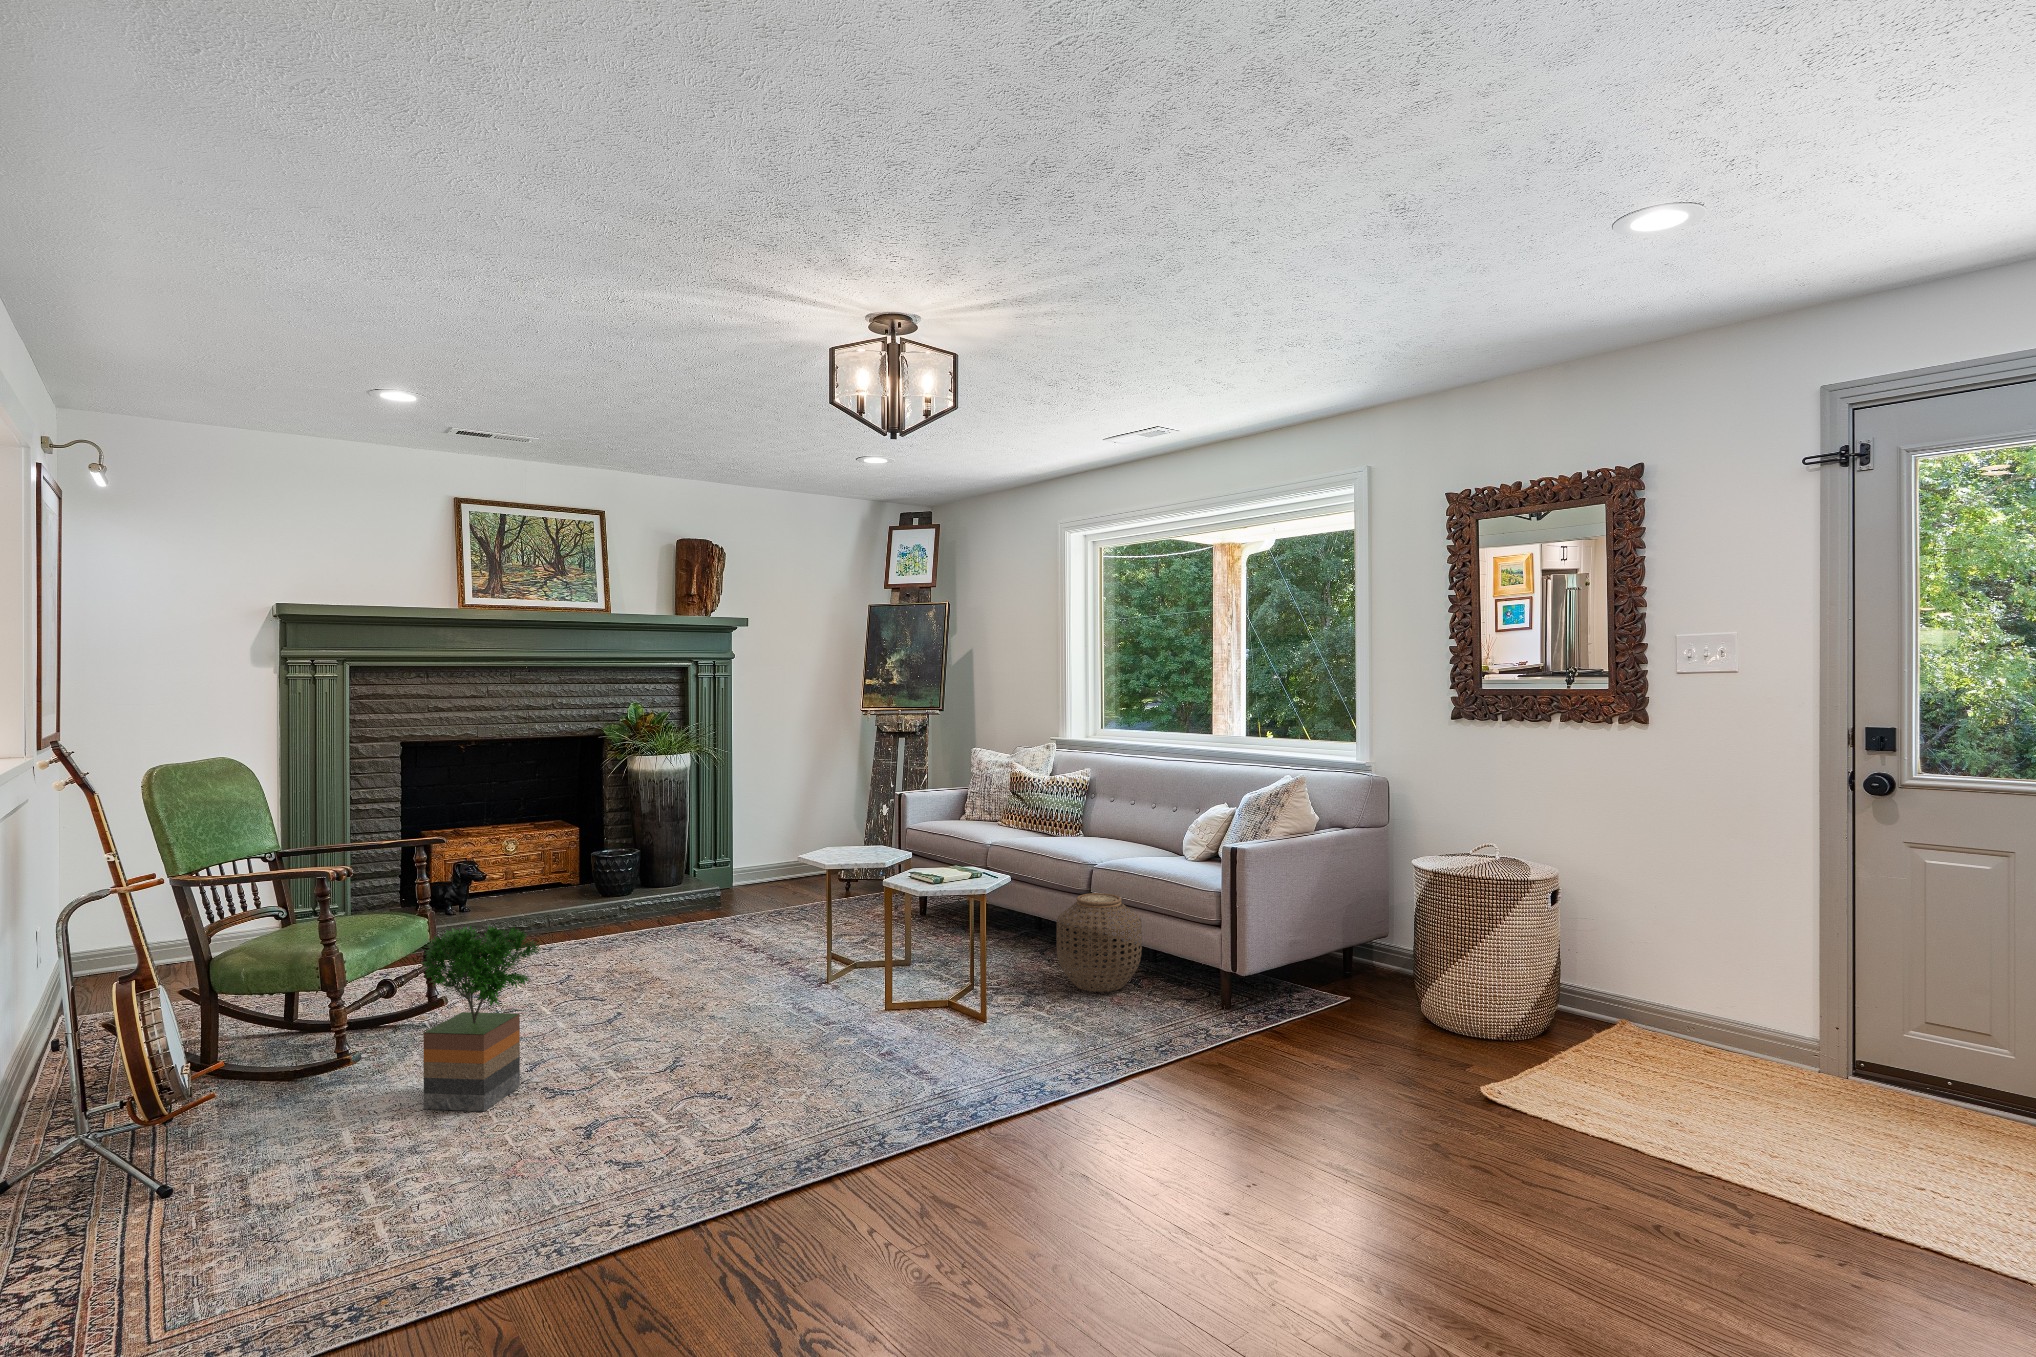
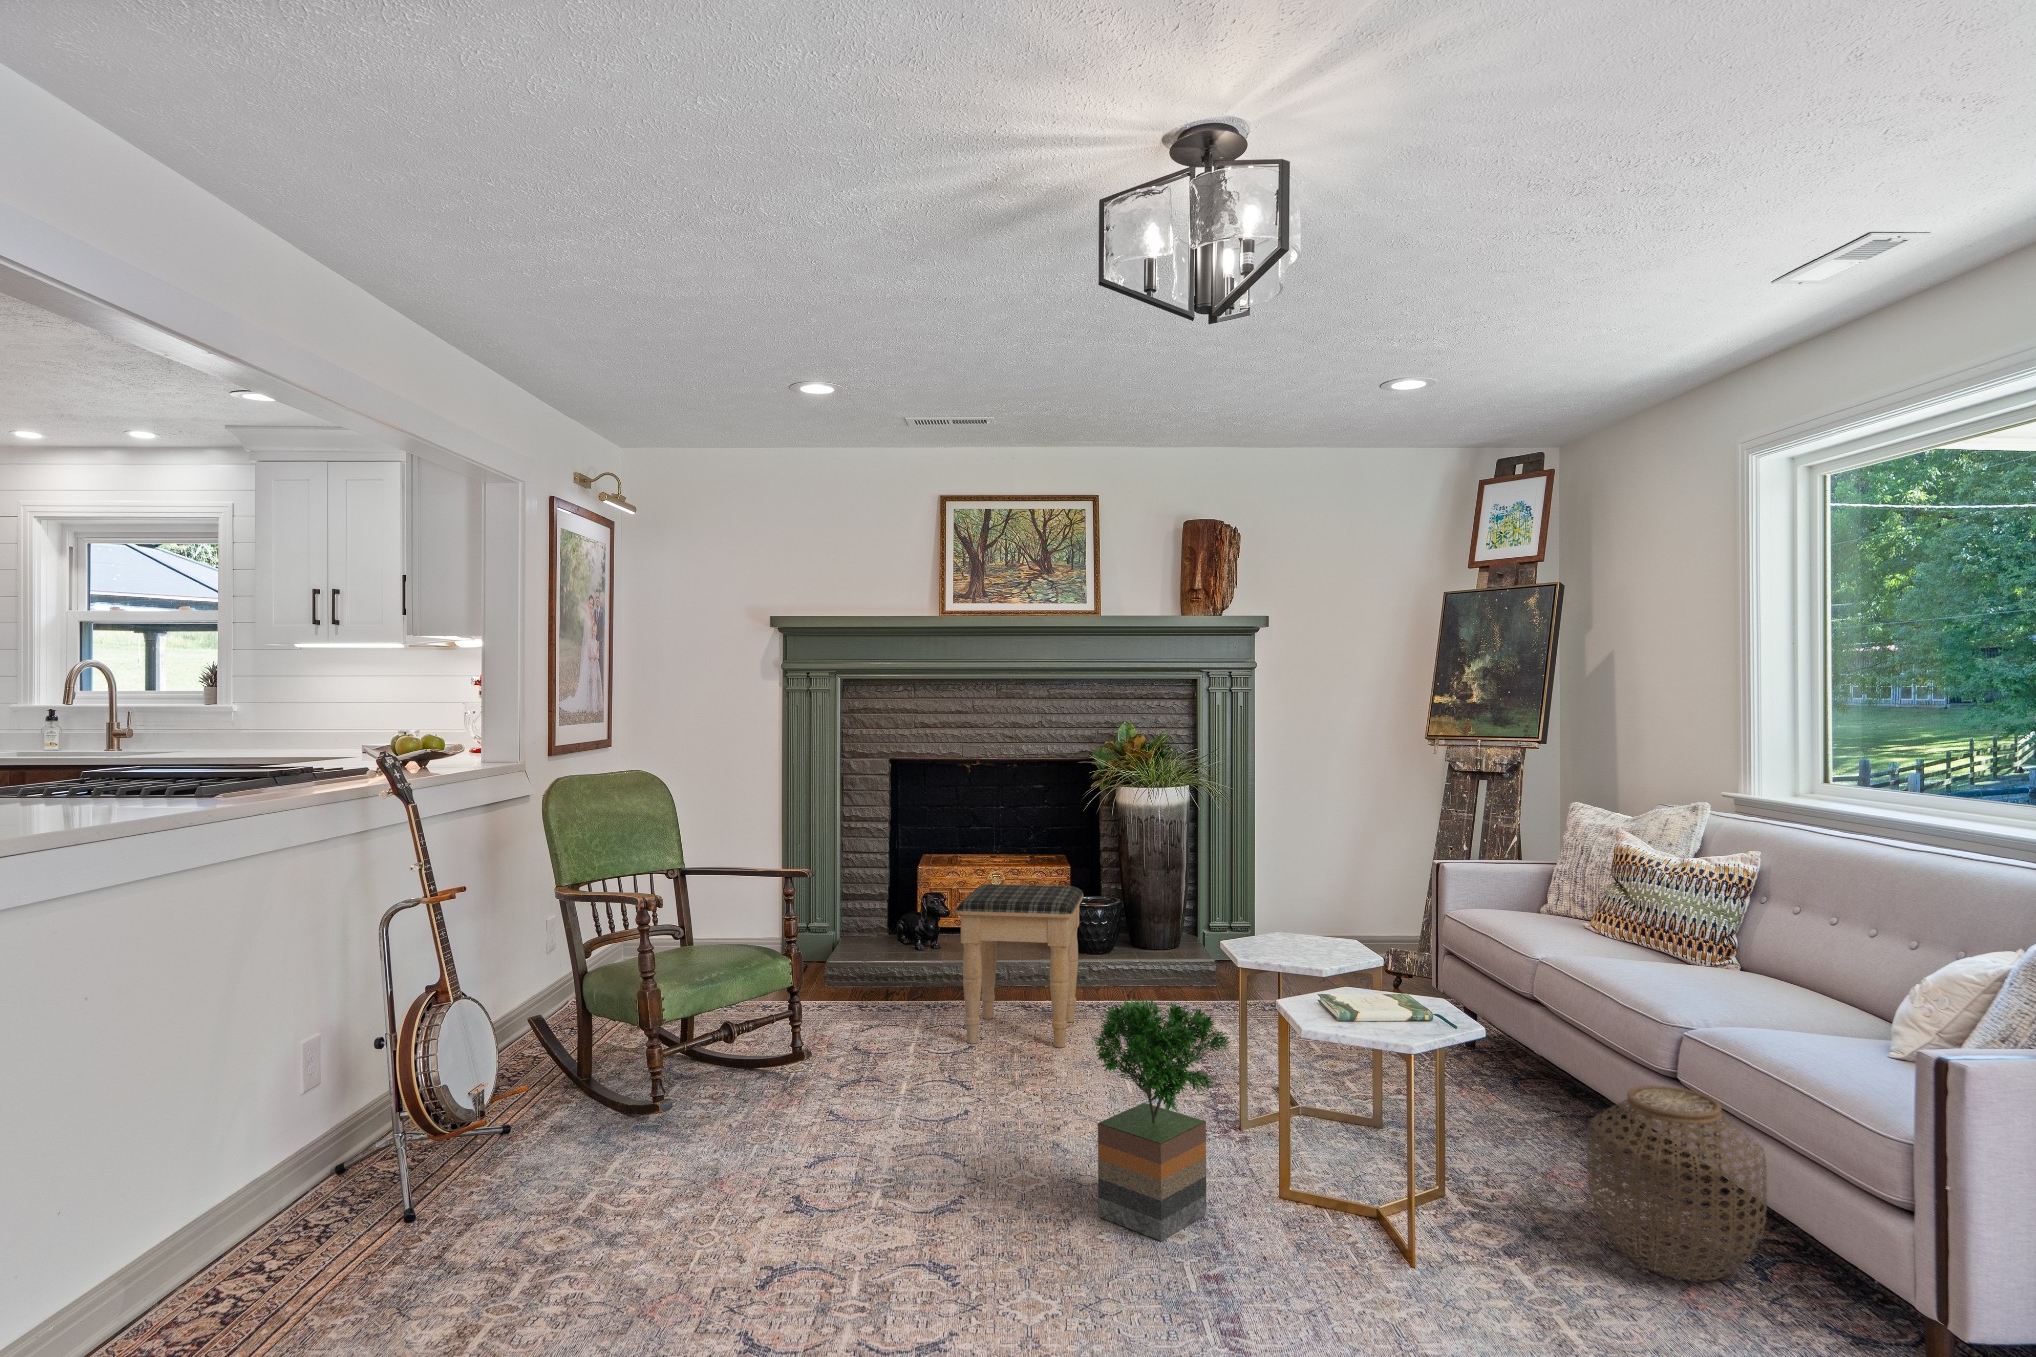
footstool: none [553,834,662,969] -> present [956,884,1083,1048]
potted tree: present [423,926,540,1111] -> present [1094,998,1230,1241]

